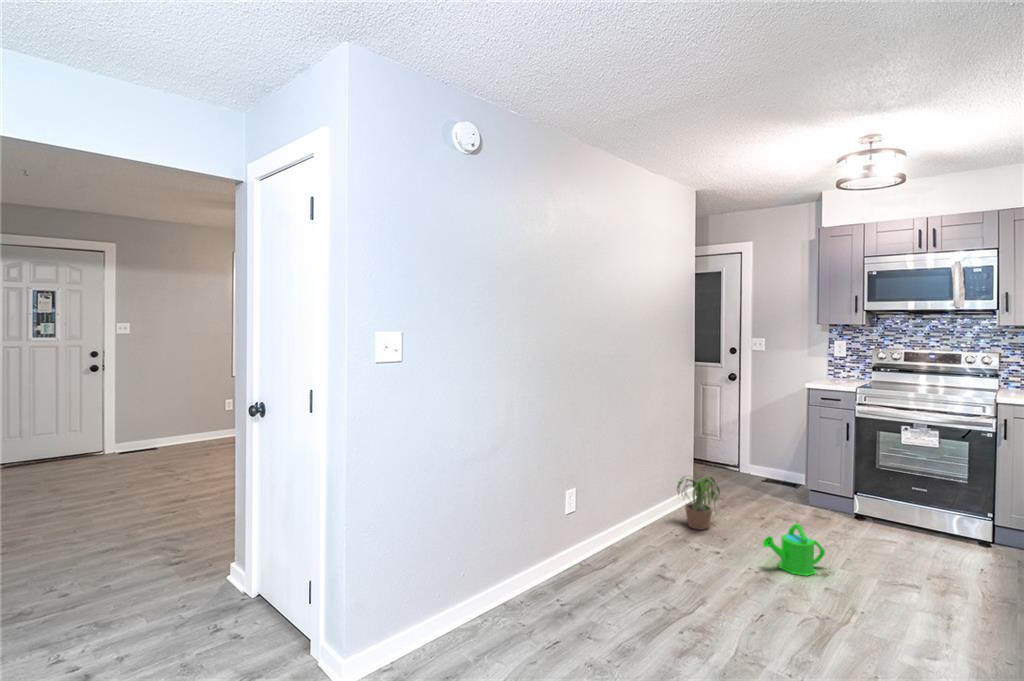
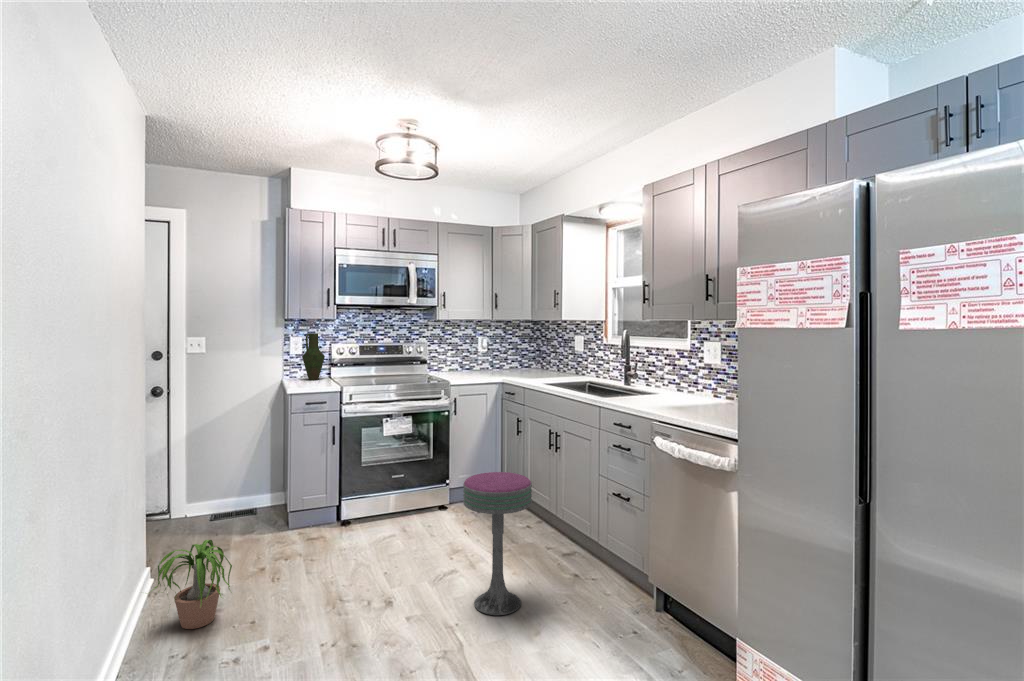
vase: none [845,338,869,382] -> present [302,333,325,380]
bar stool: none [888,484,977,633] -> present [463,472,532,615]
watering can: present [763,523,825,576] -> none [330,559,384,624]

